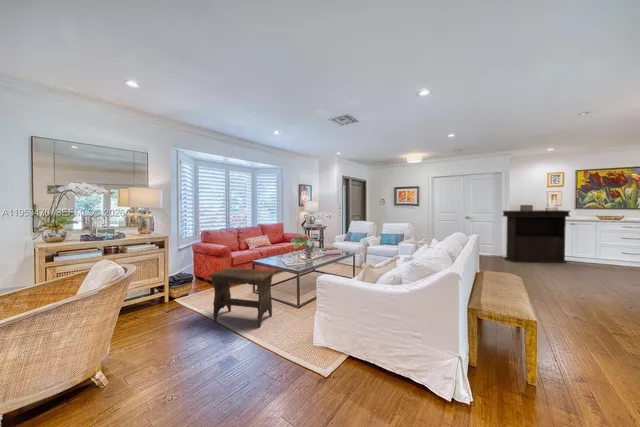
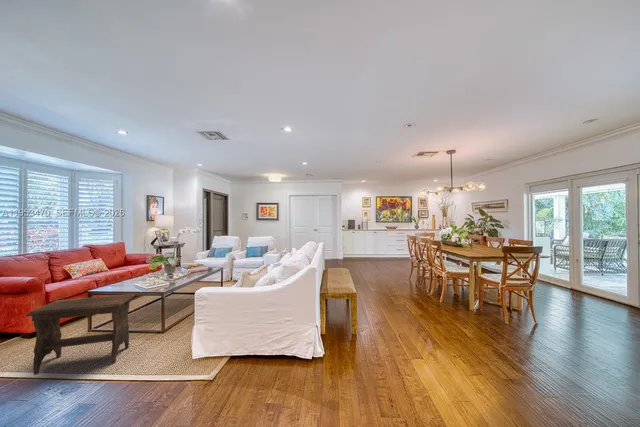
console table: present [503,210,570,263] -> none [337,223,375,262]

